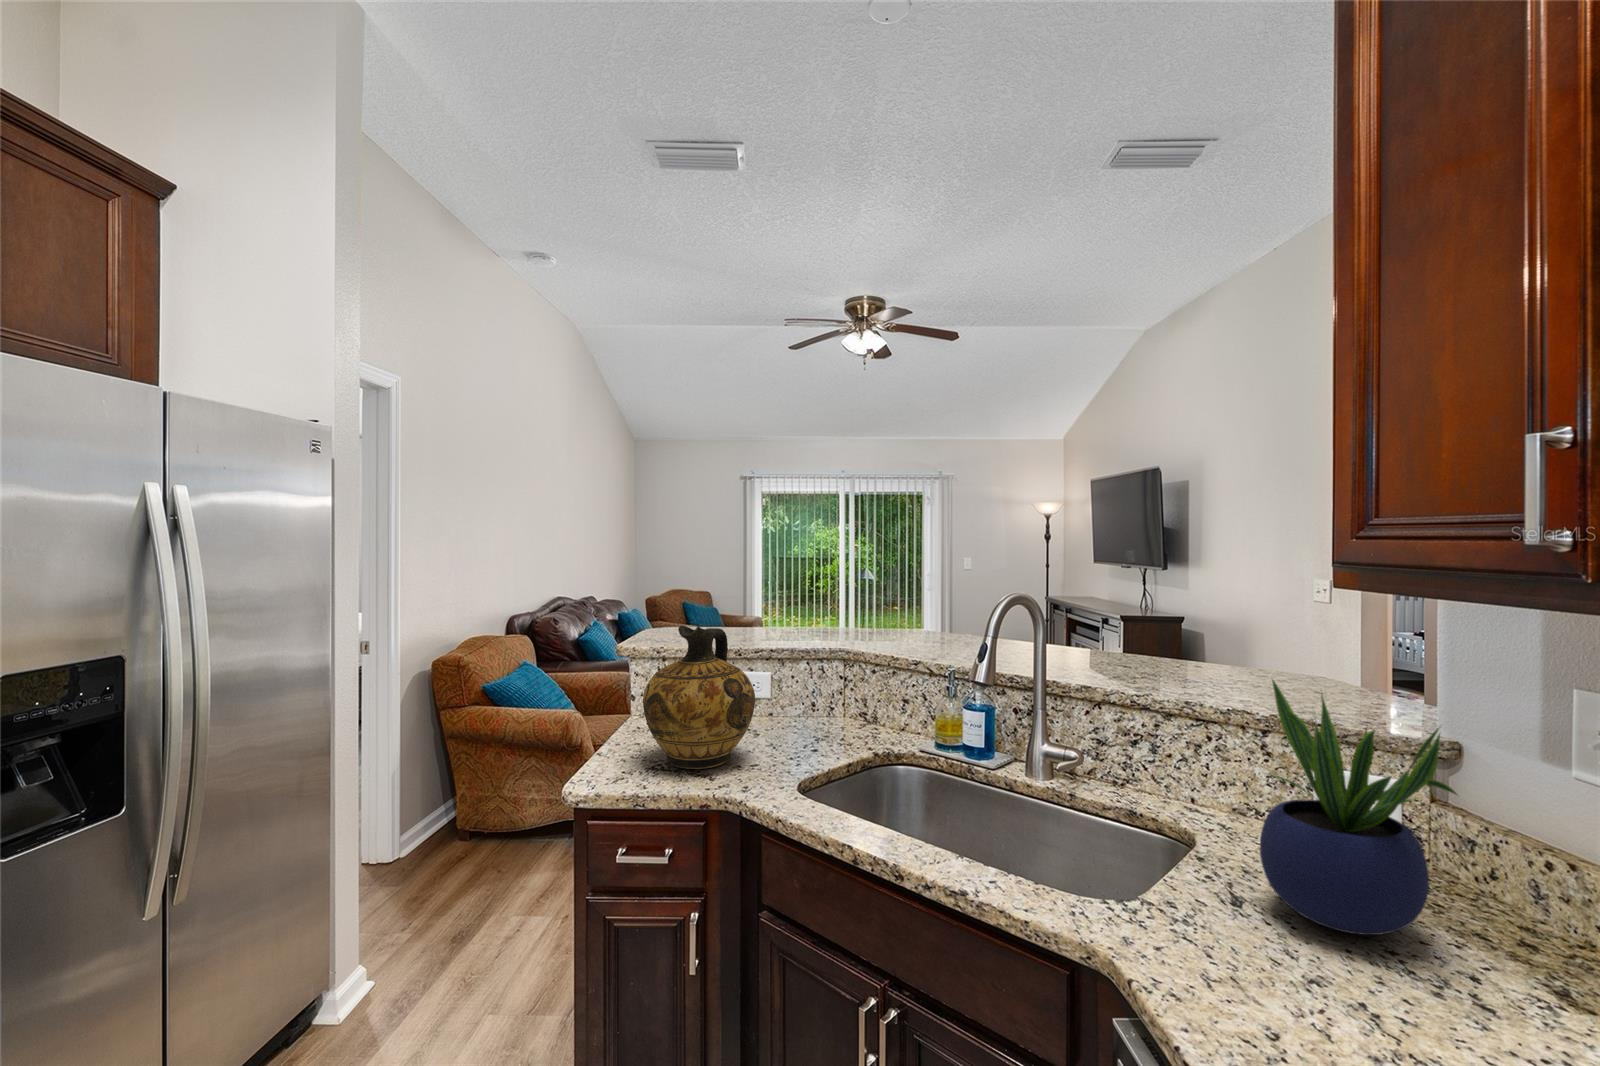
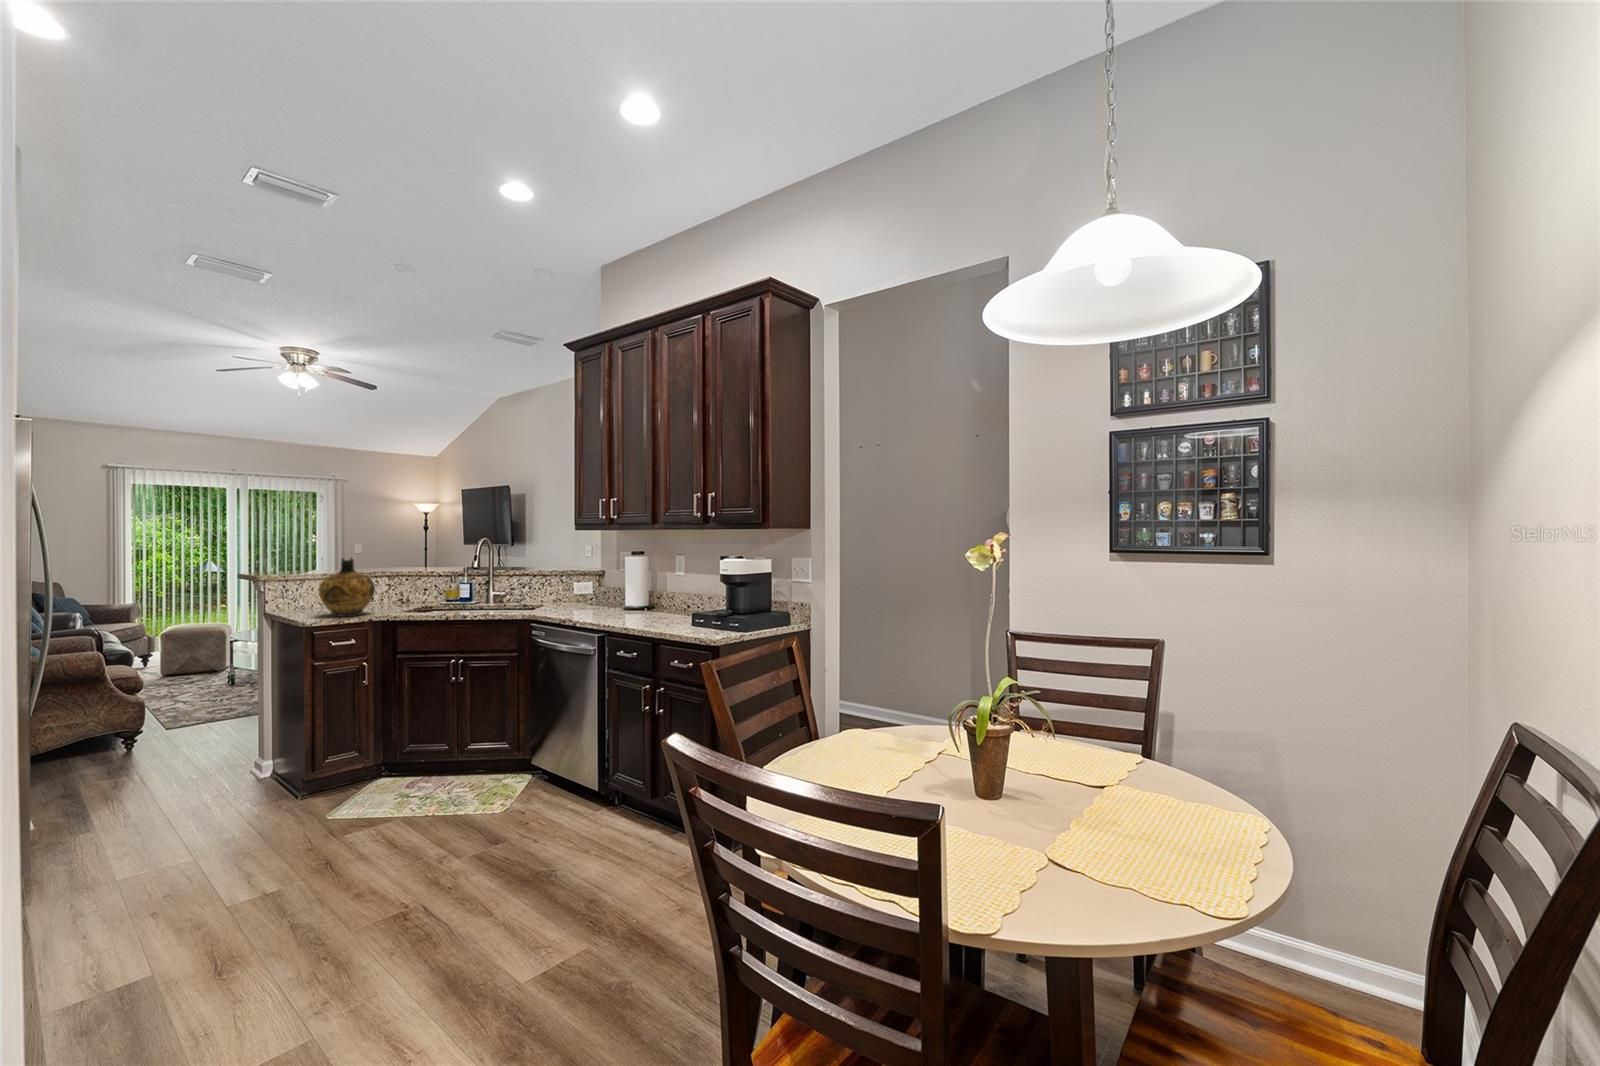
potted plant: present [1260,680,1457,935] -> none [561,555,599,609]

